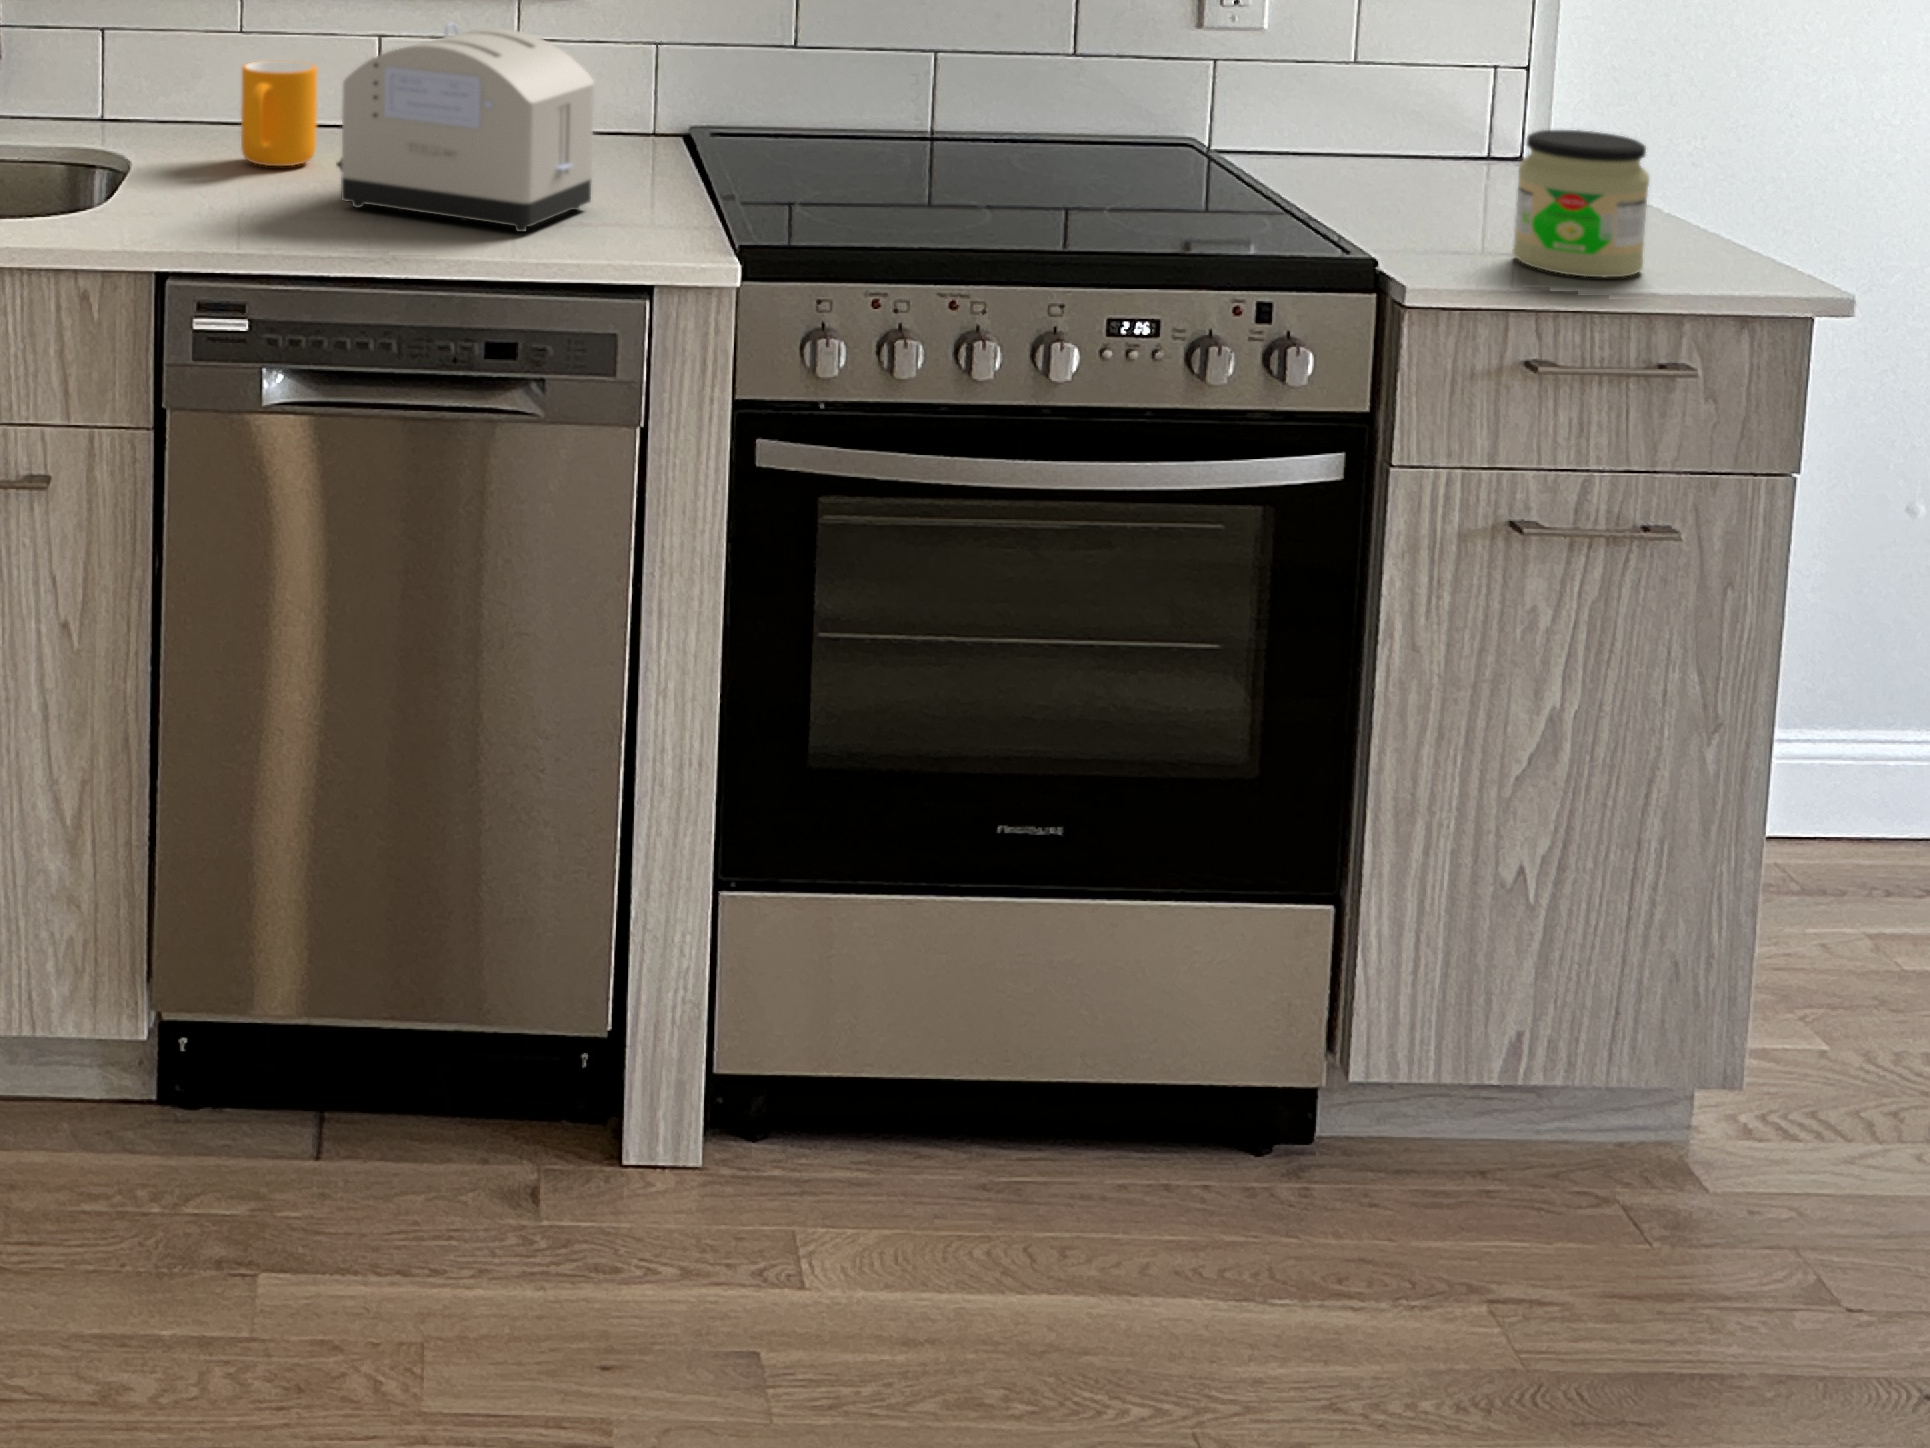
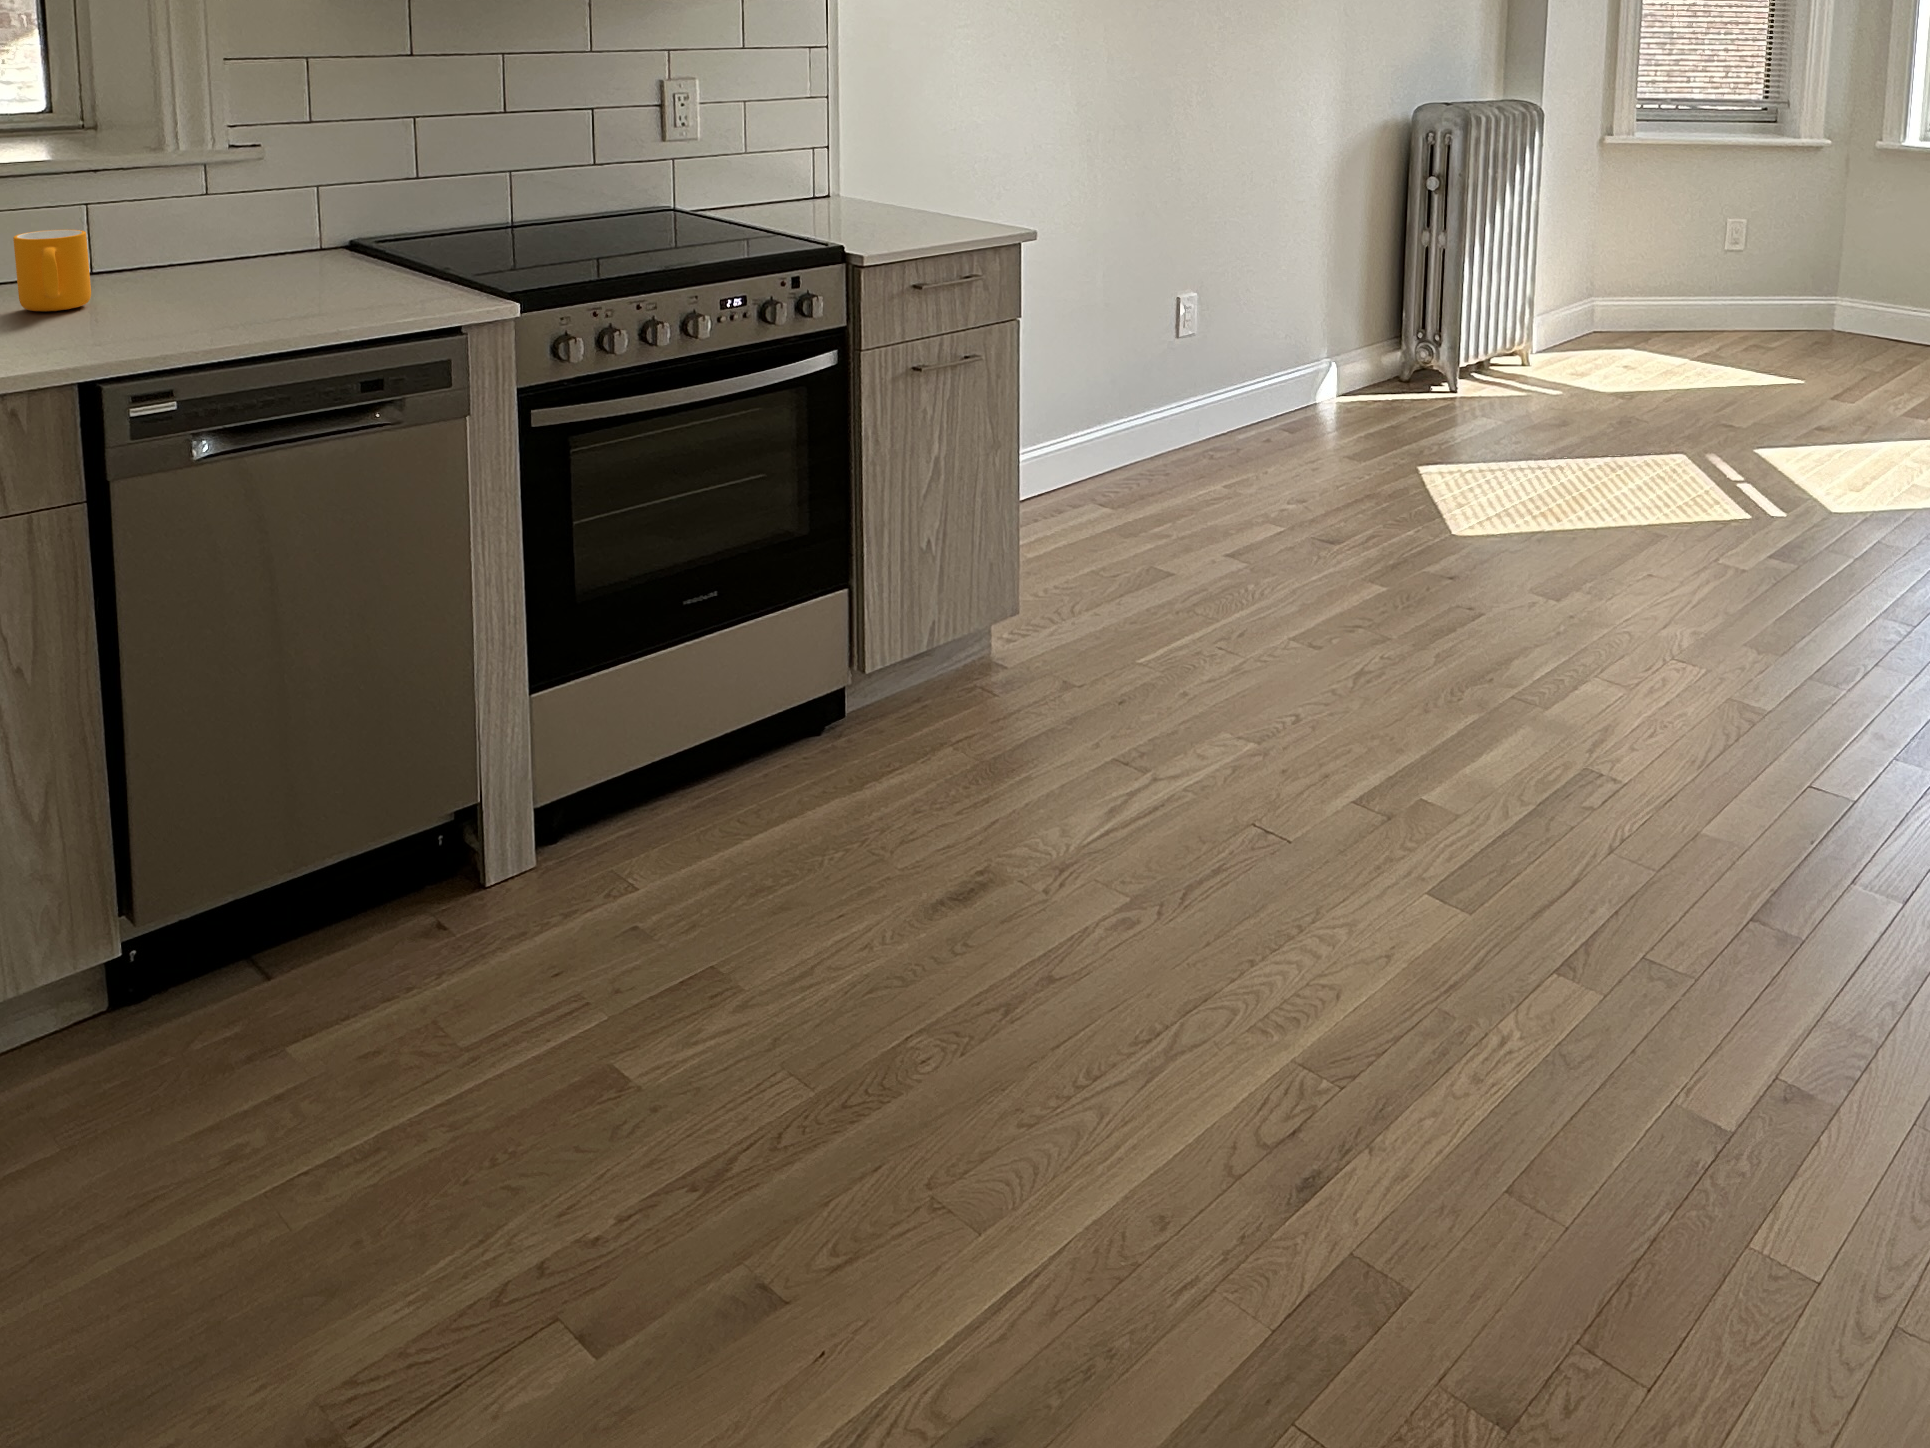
toaster: present [337,22,594,232] -> none [165,182,366,321]
jar: present [1513,130,1649,278] -> none [895,167,957,238]

